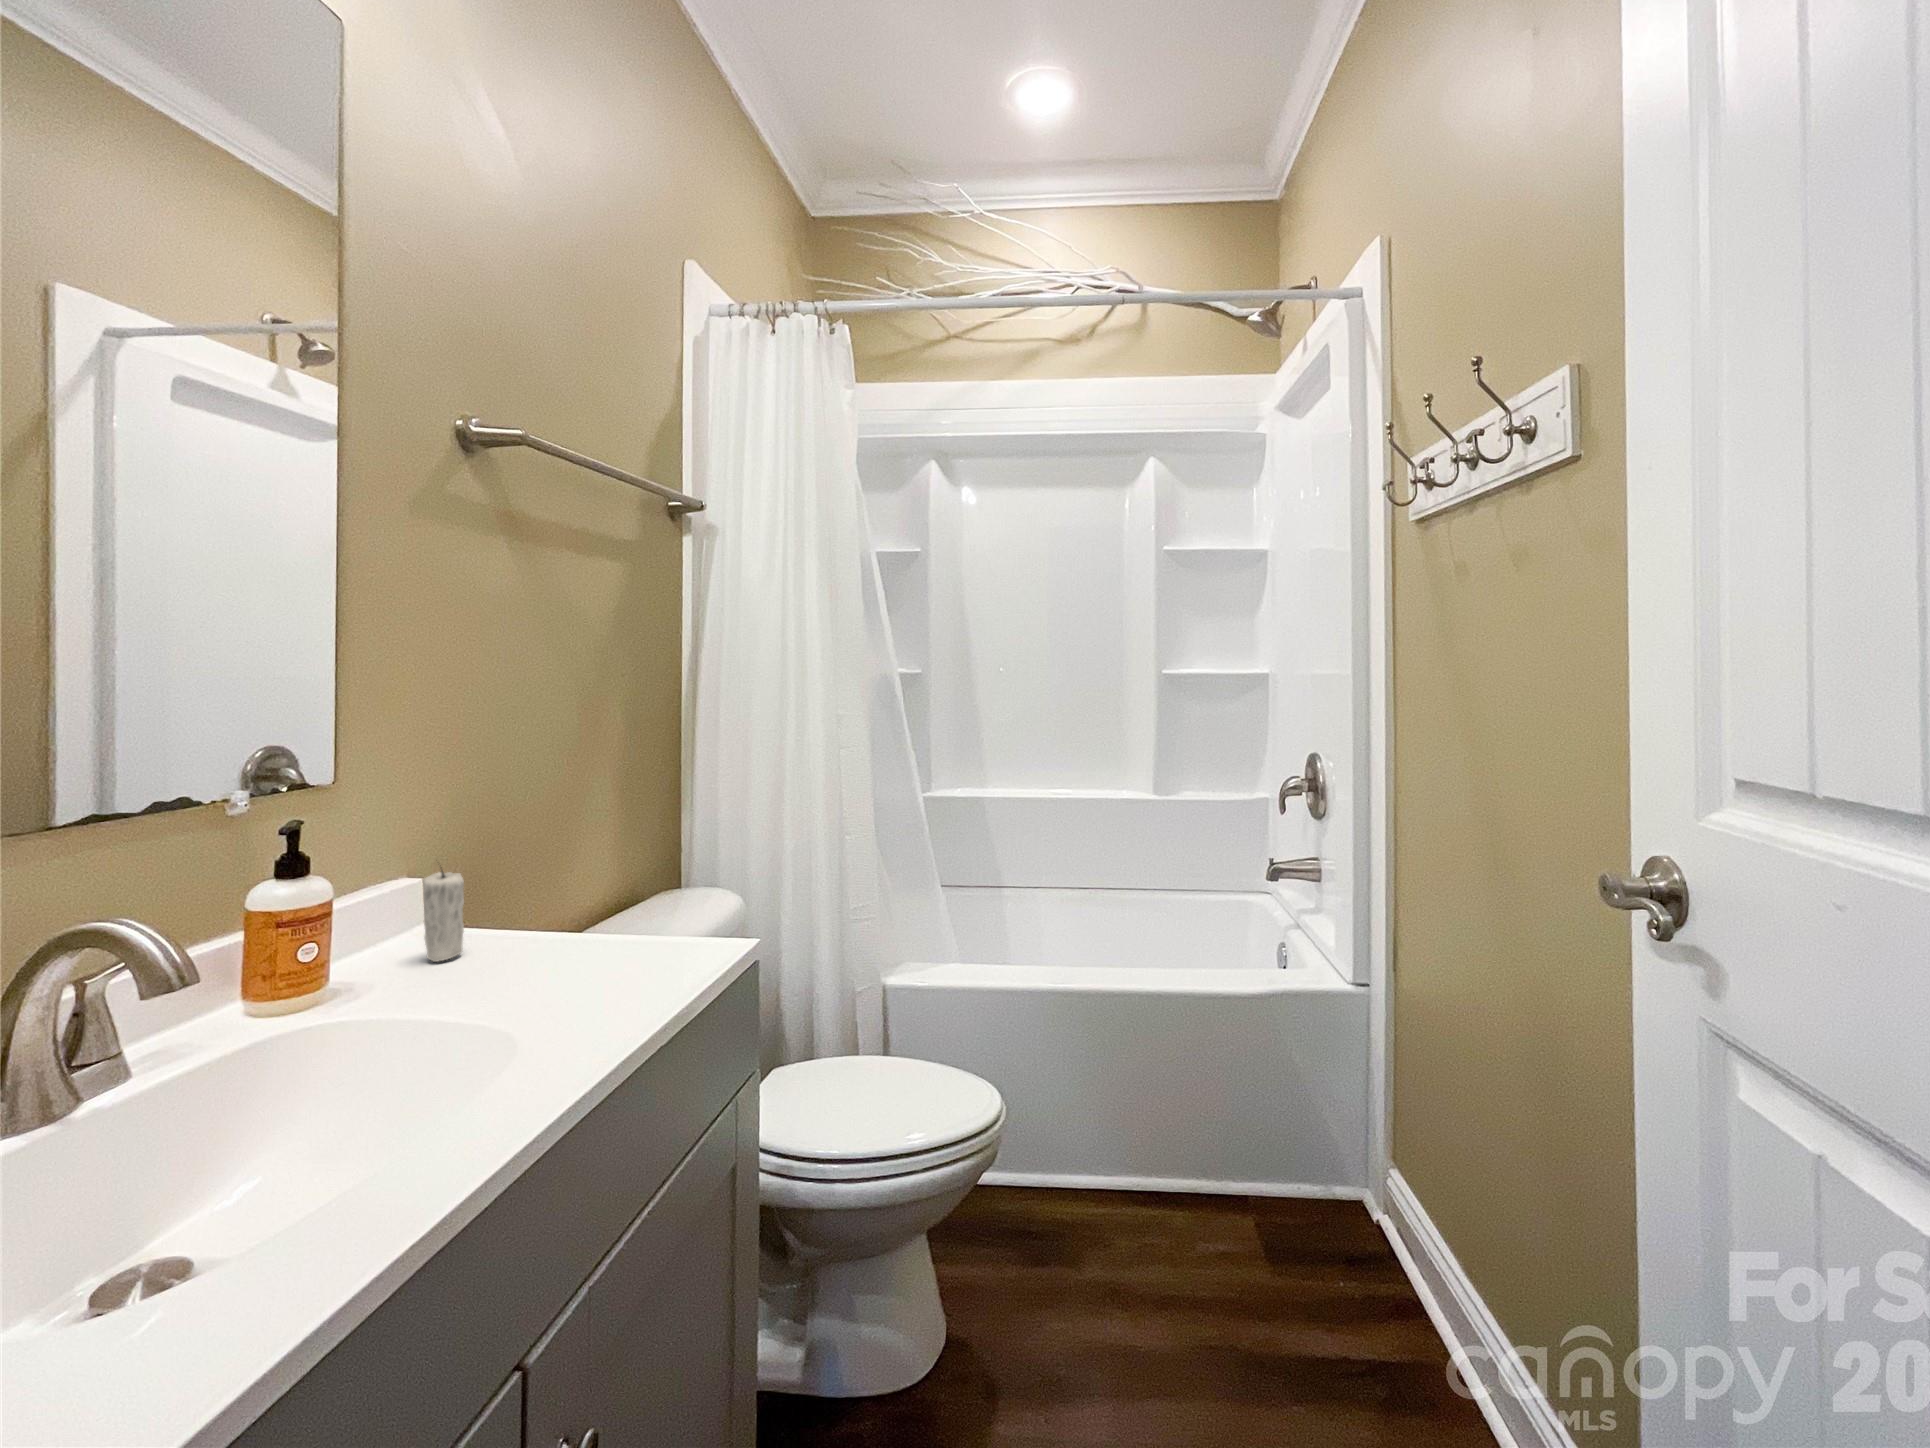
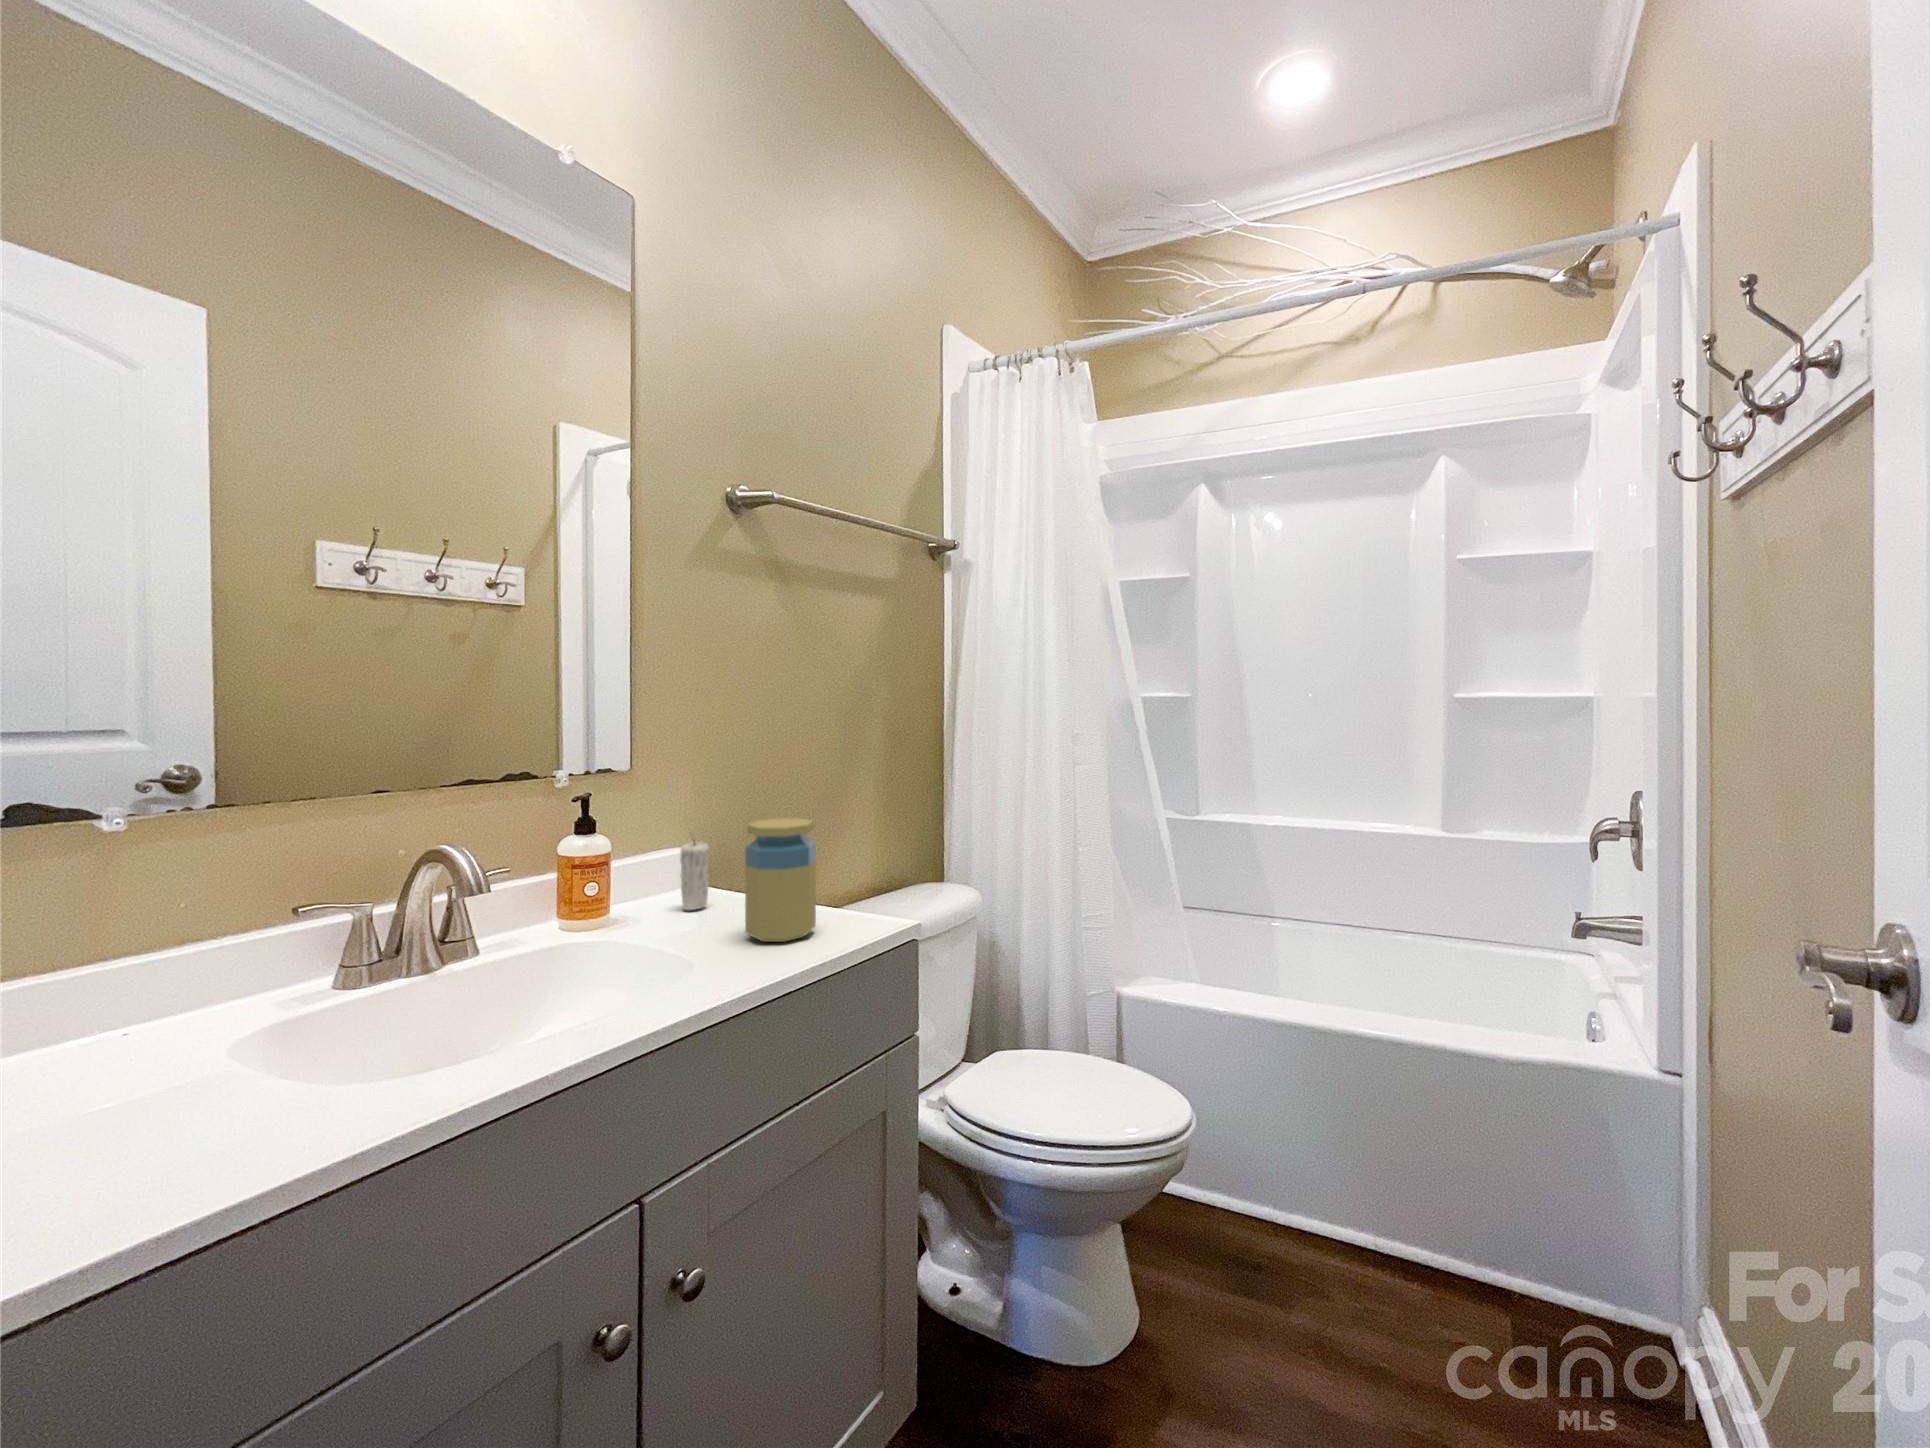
jar: none [561,832,648,986] -> present [745,818,816,942]

